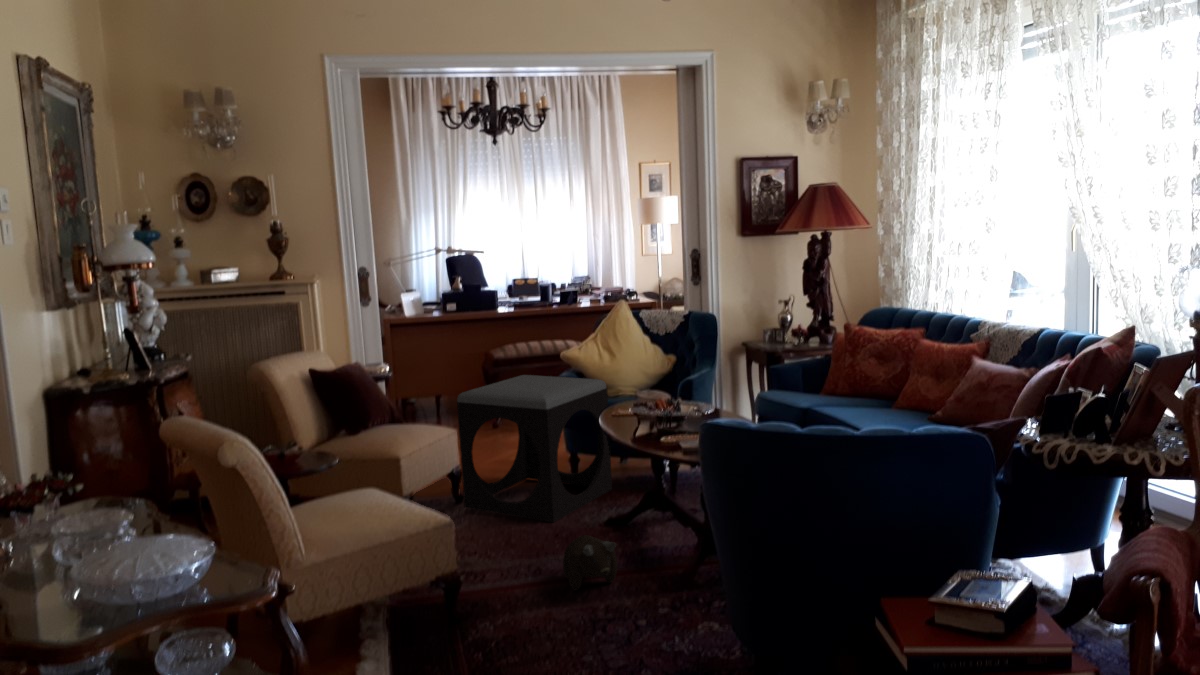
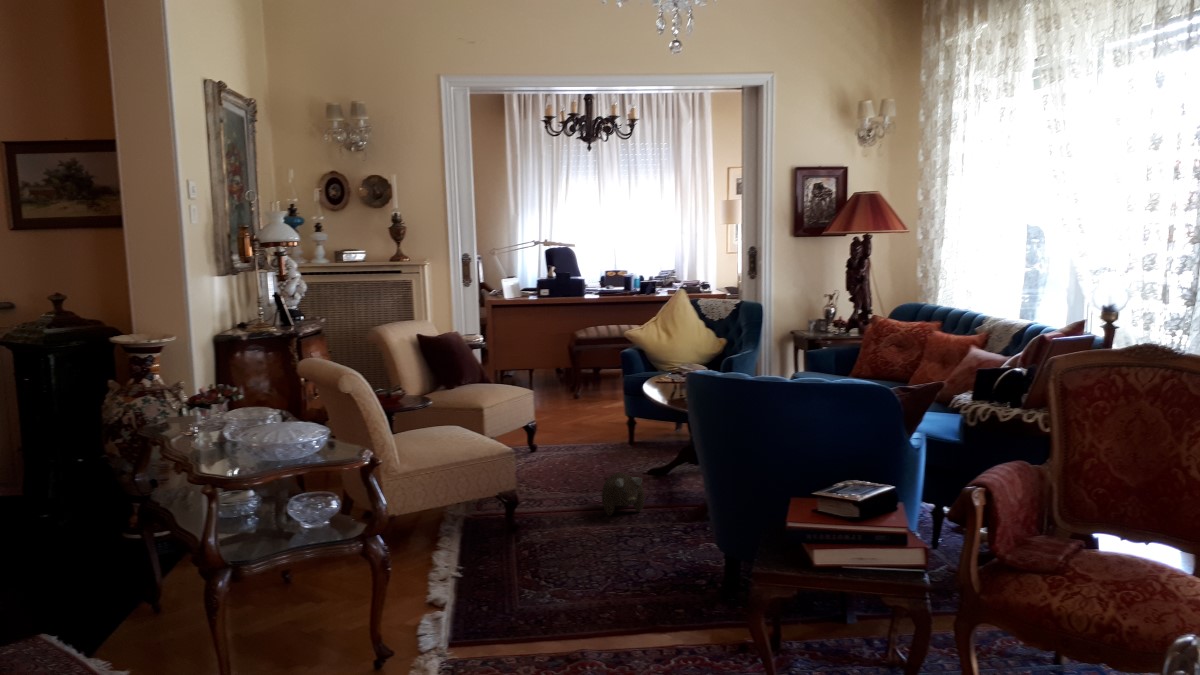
footstool: present [457,375,612,522] -> none [532,348,660,469]

